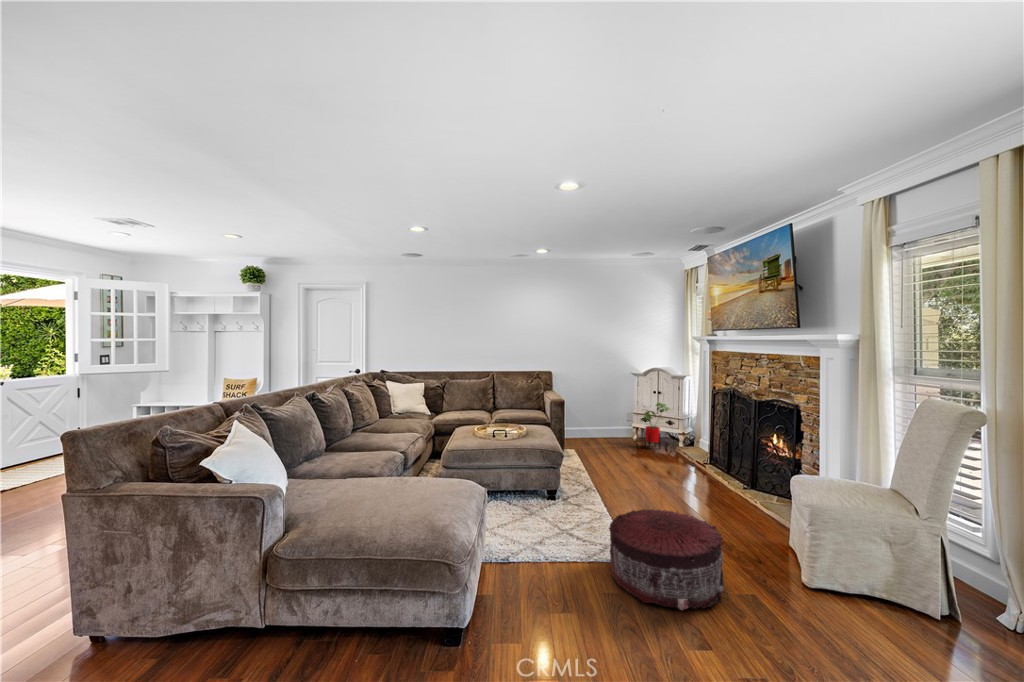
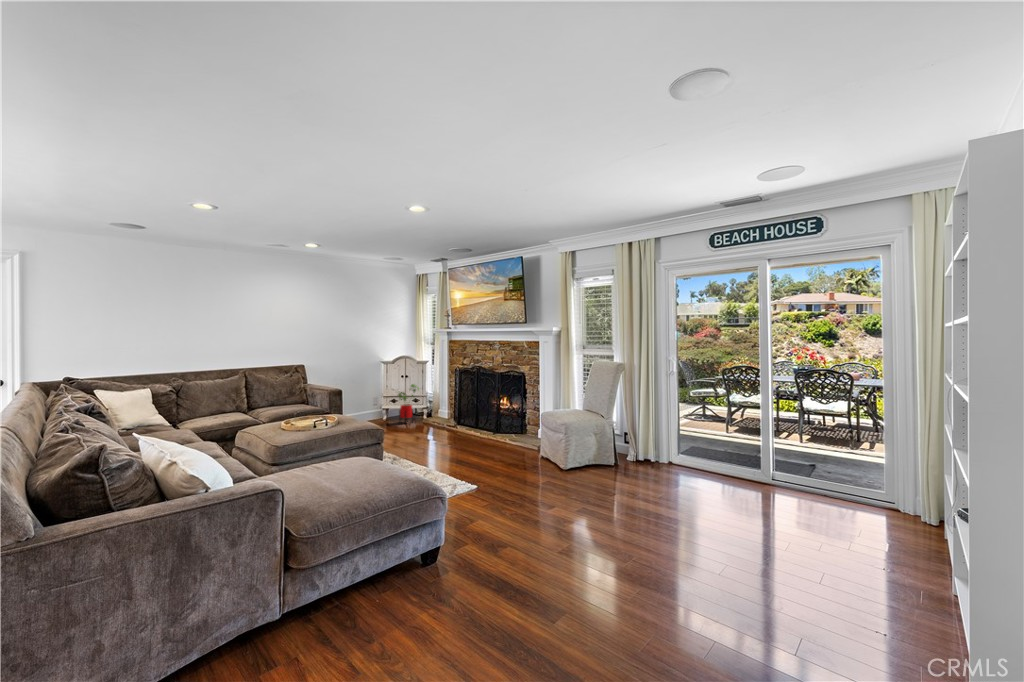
pouf: present [609,509,724,610] -> none [469,444,543,499]

